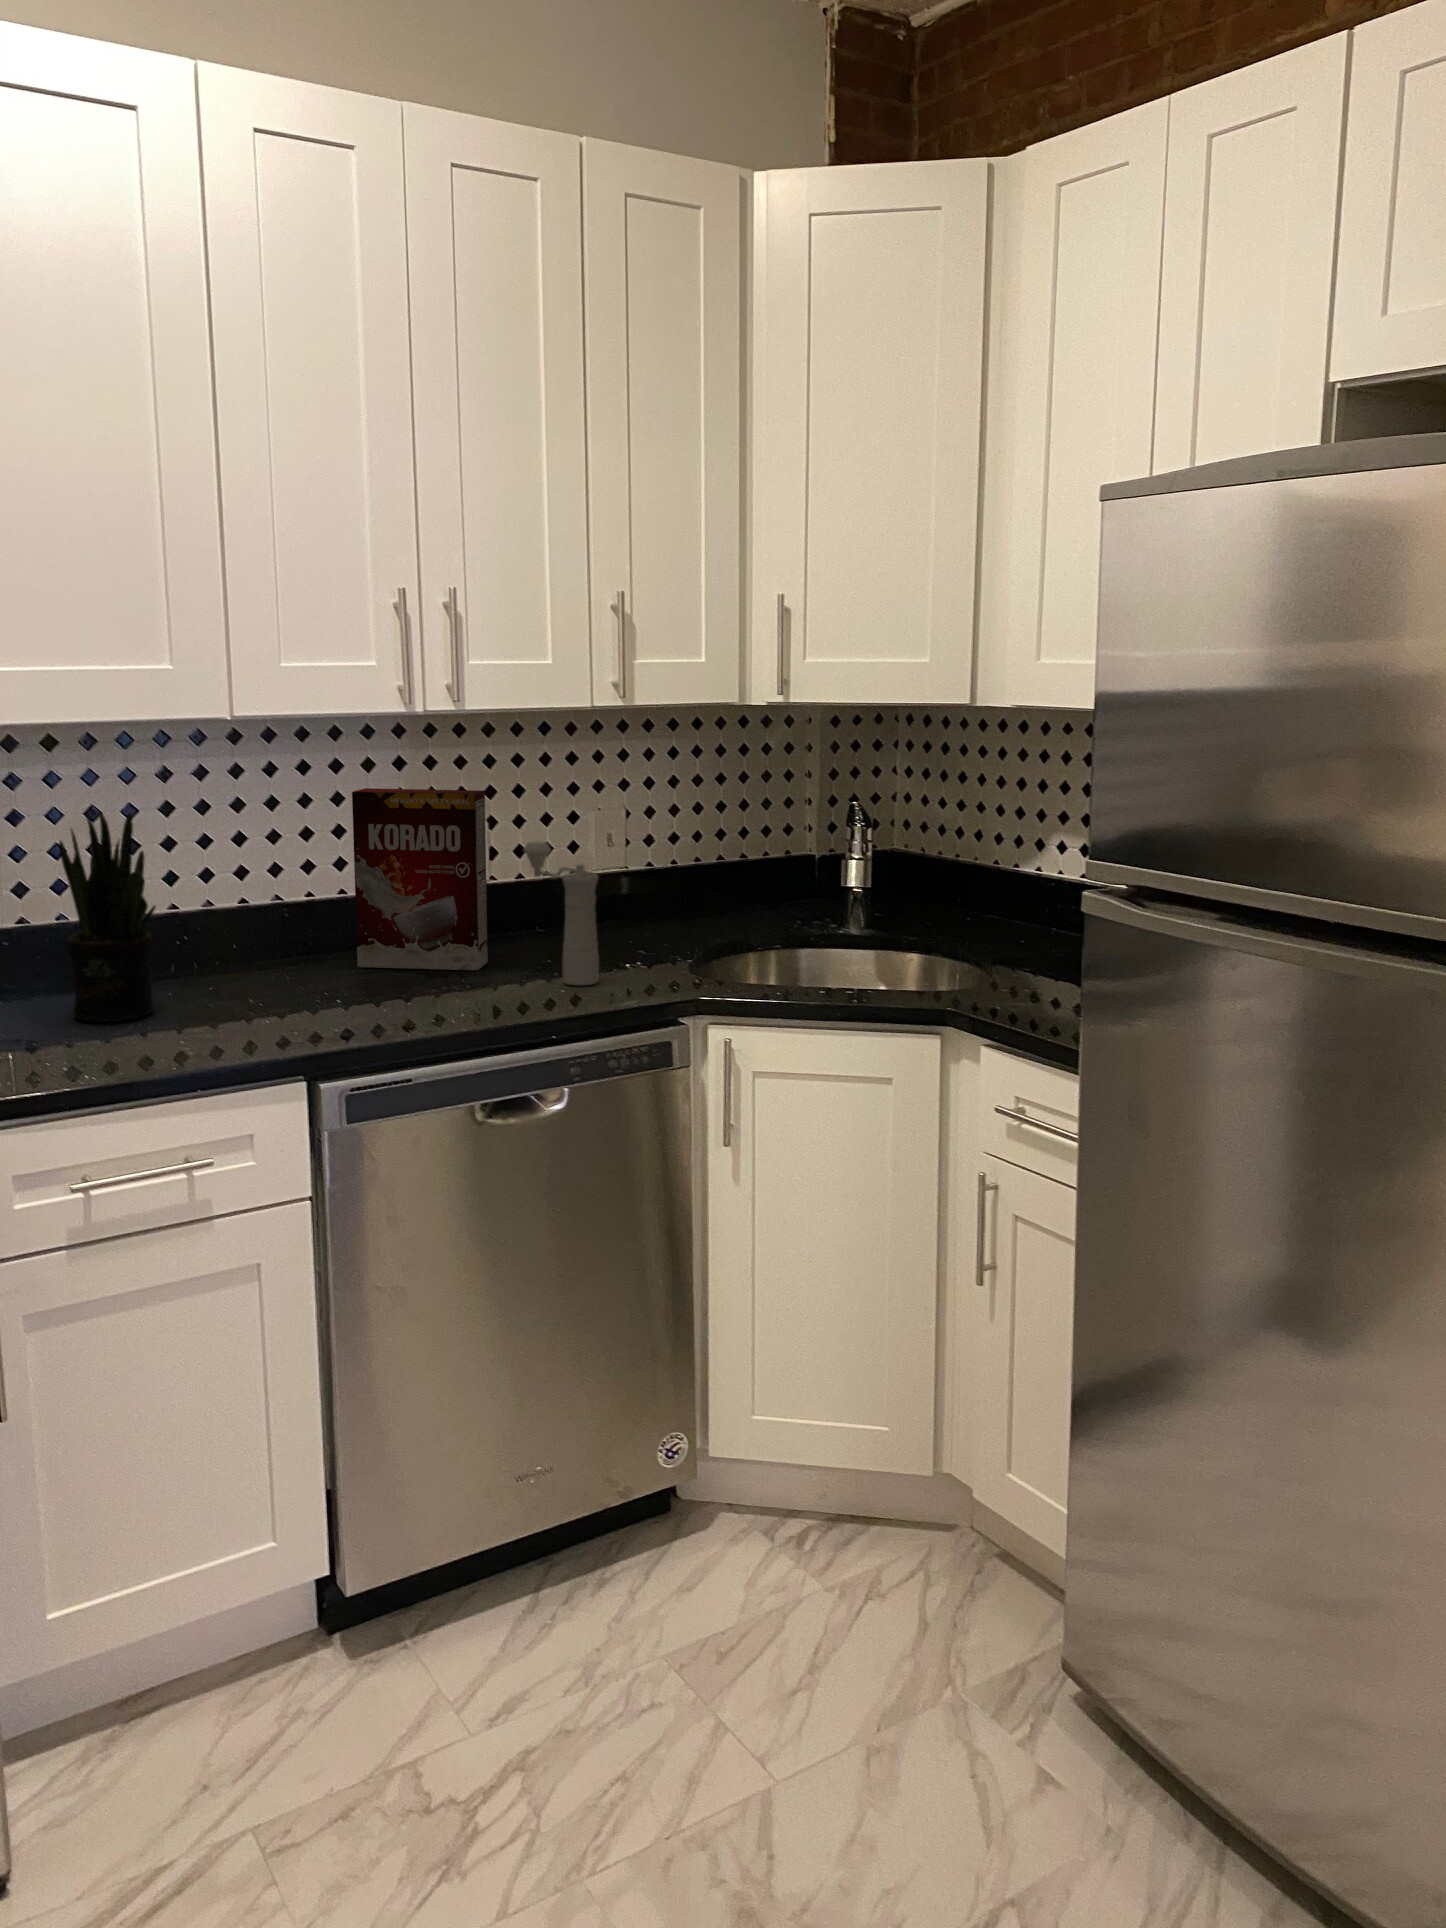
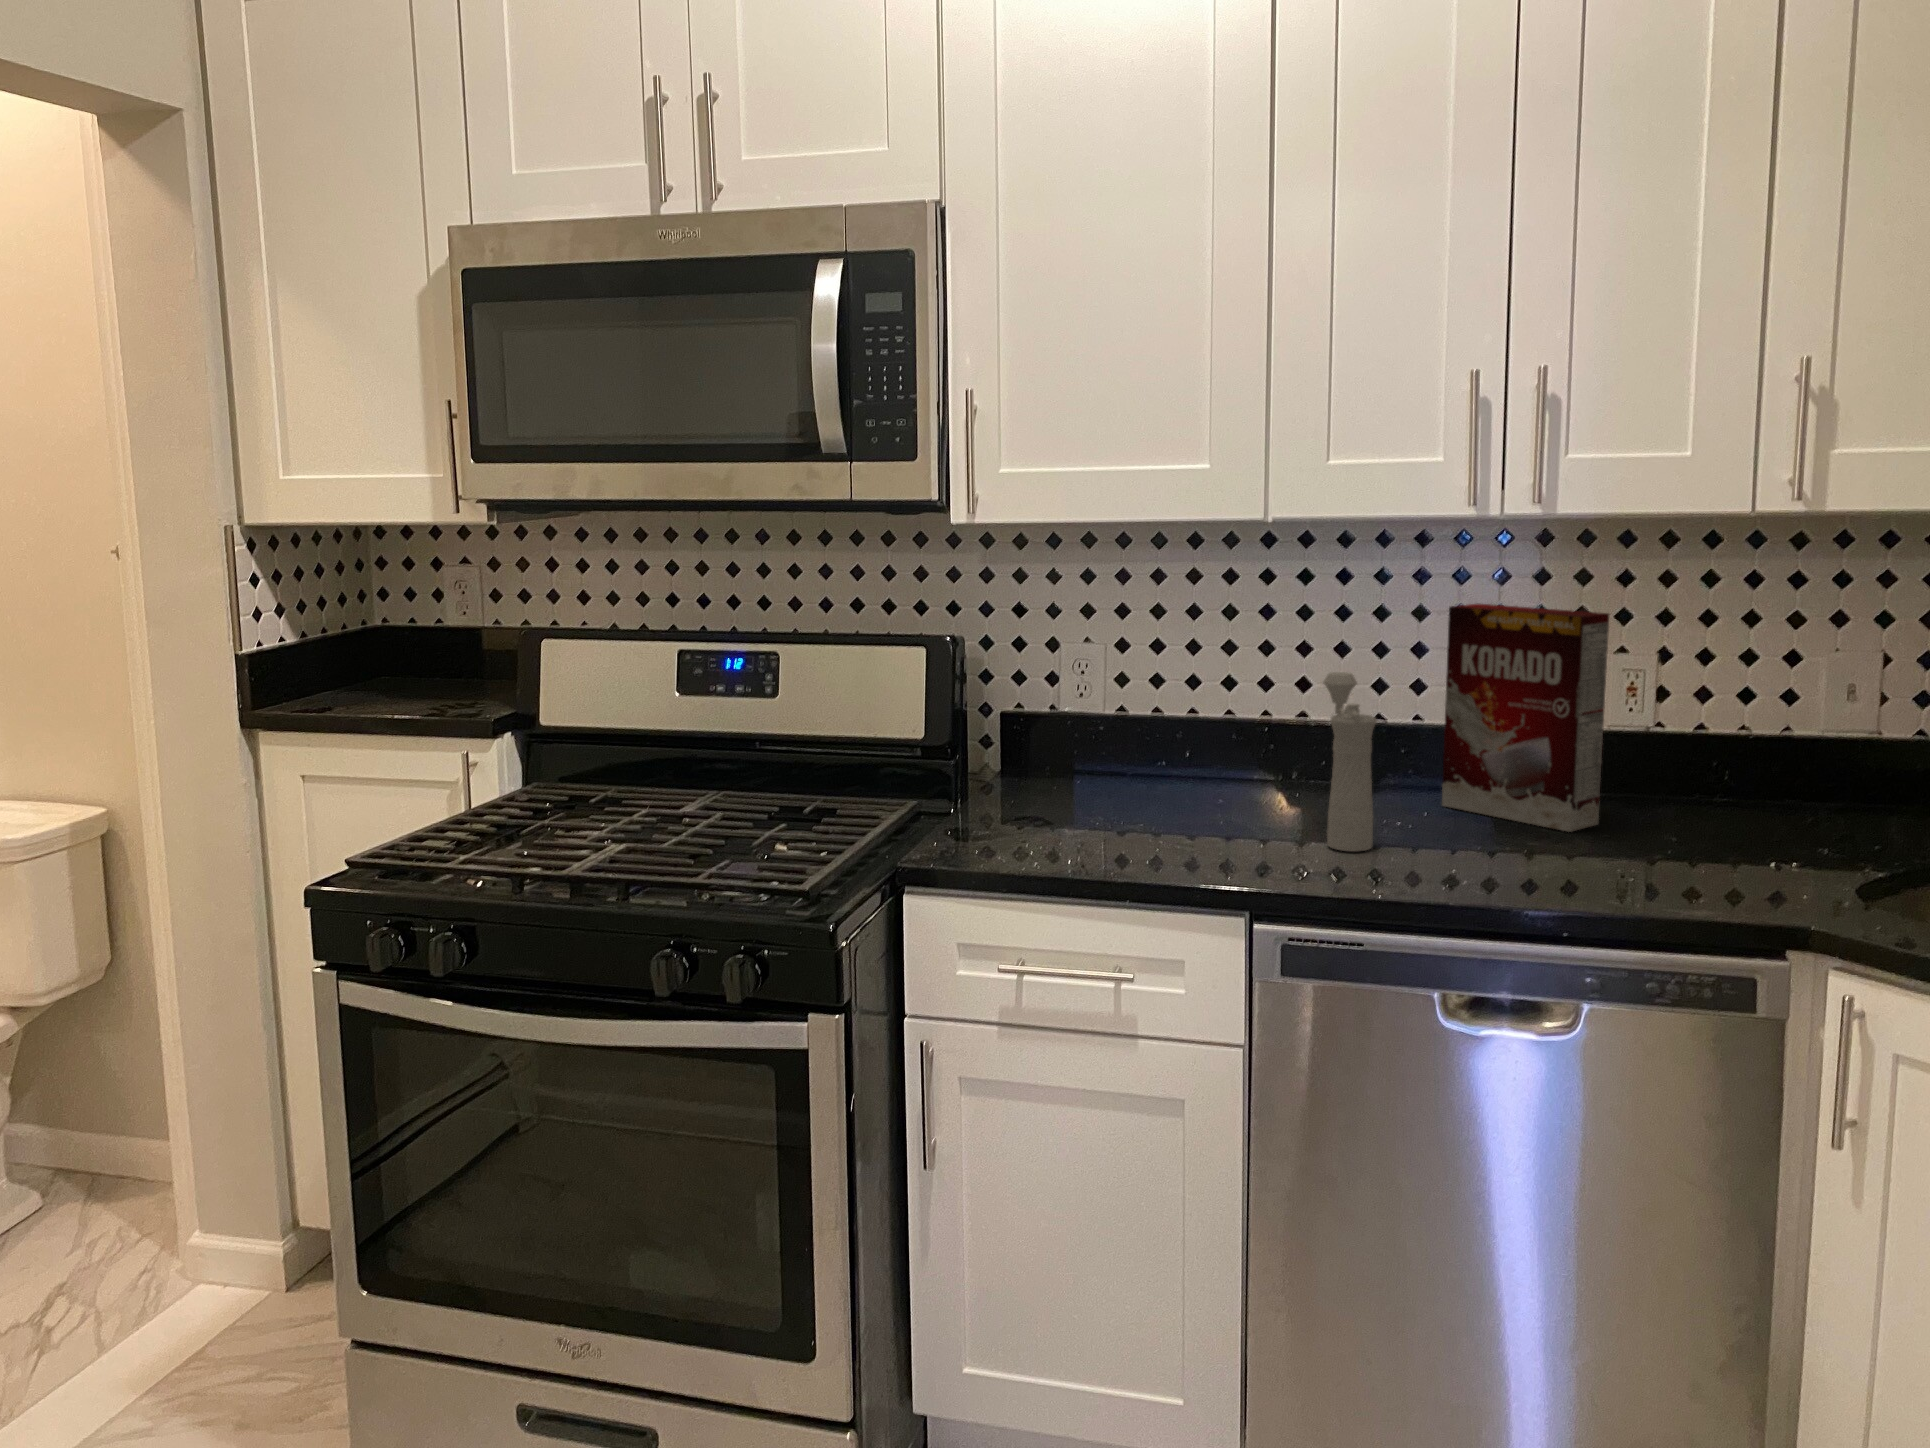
potted plant: present [59,812,156,1022] -> none [1107,612,1195,820]
pepper mill: present [524,842,599,985] -> present [1324,672,1377,852]

